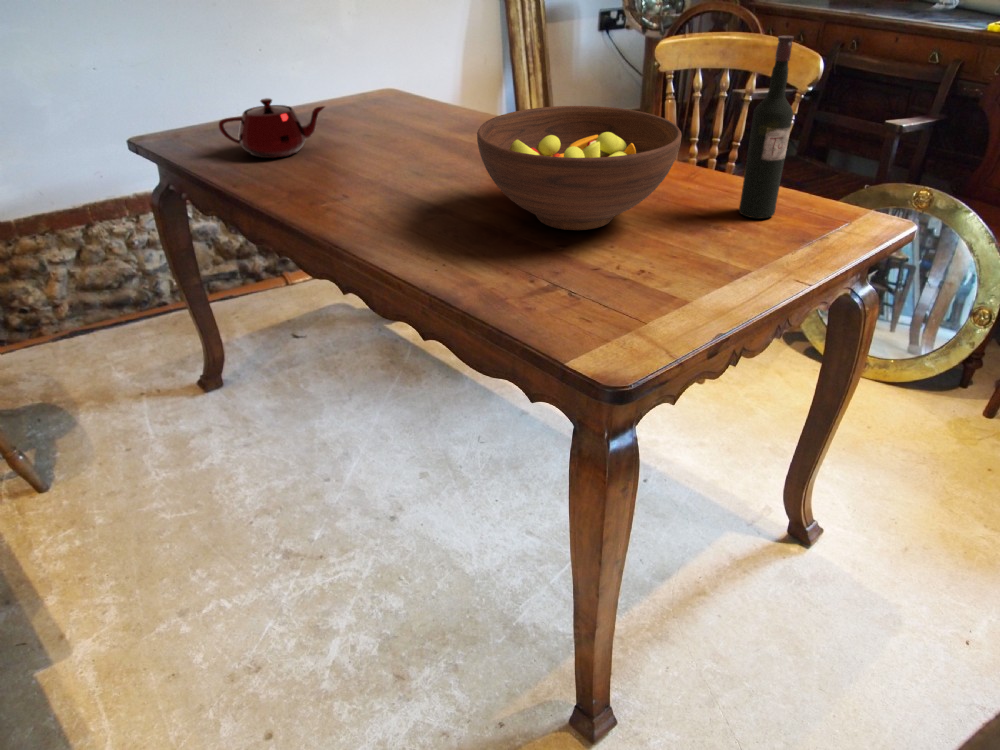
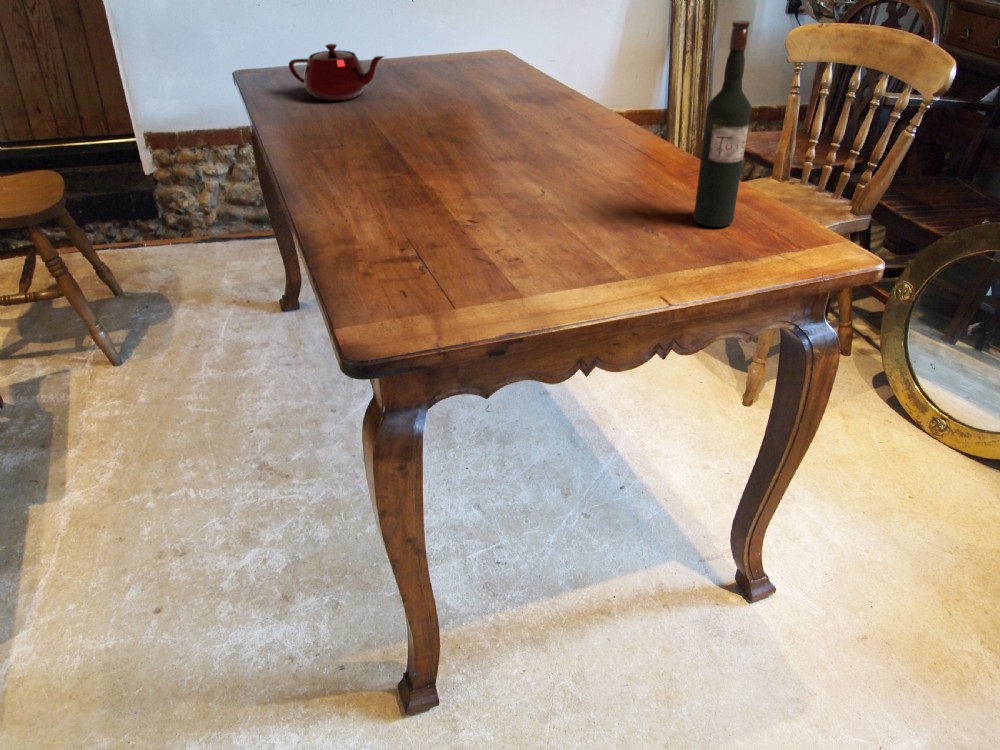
fruit bowl: present [477,106,682,230] -> none [414,77,626,208]

